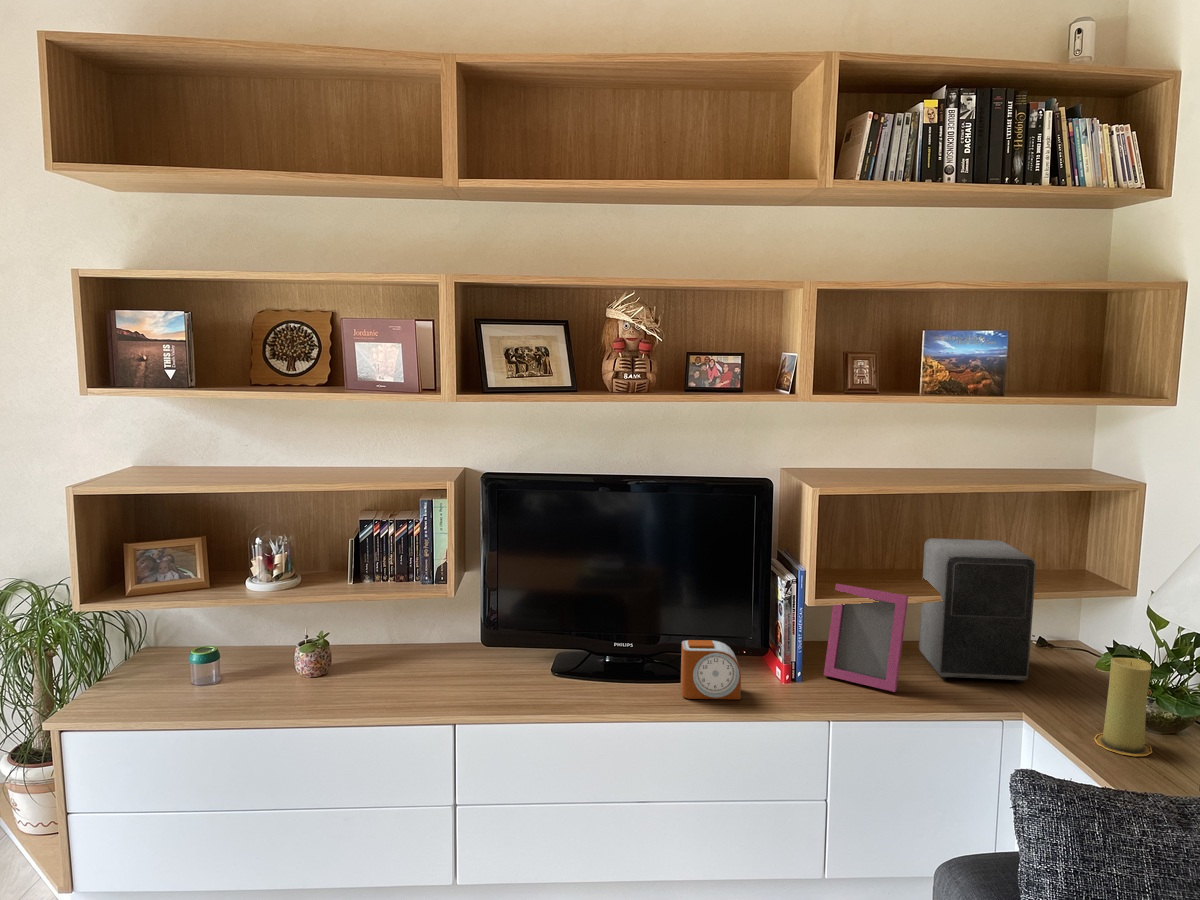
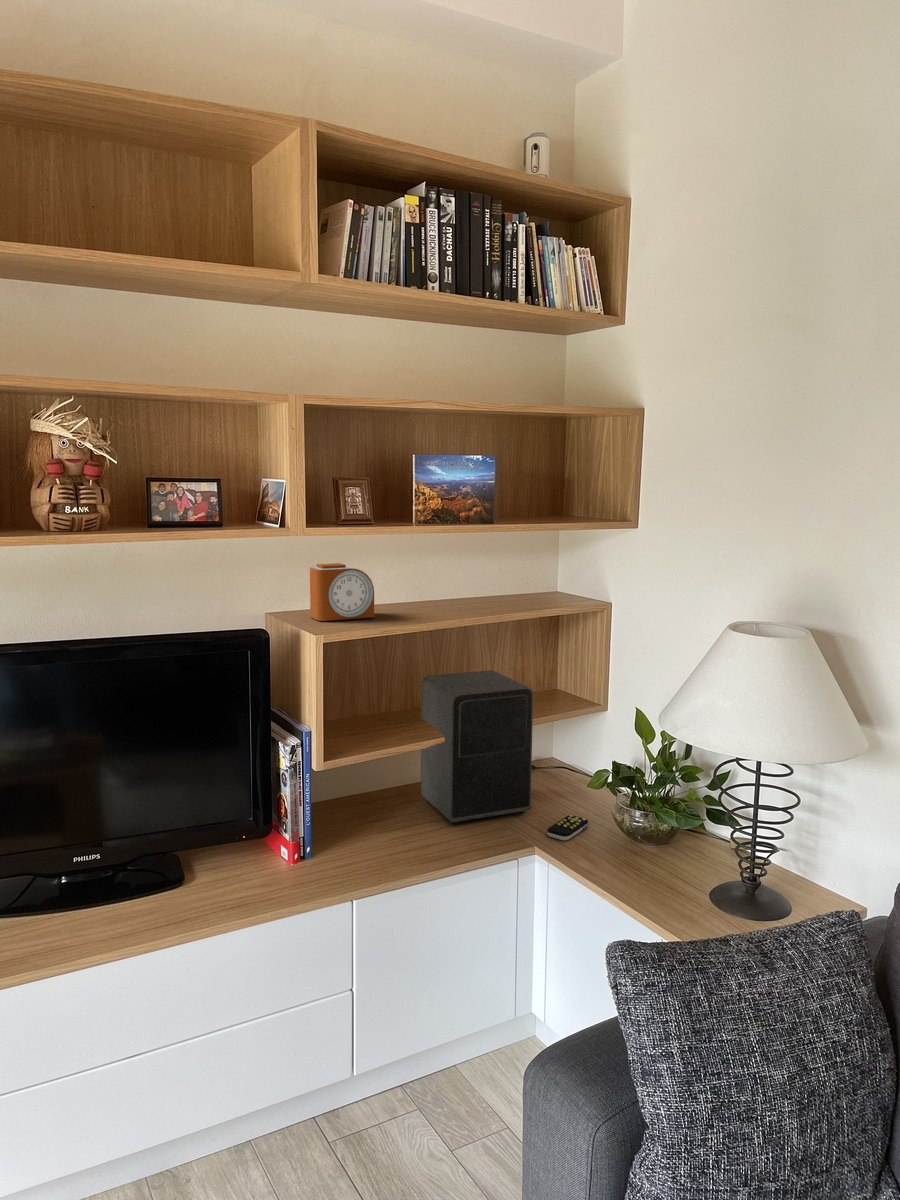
picture frame: present [824,584,908,692] -> none [335,740,419,851]
alarm clock: present [681,640,741,699] -> present [310,563,374,621]
candle: present [1094,658,1152,756] -> none [605,777,655,873]
remote control: none [1039,691,1089,713] -> present [547,815,588,840]

